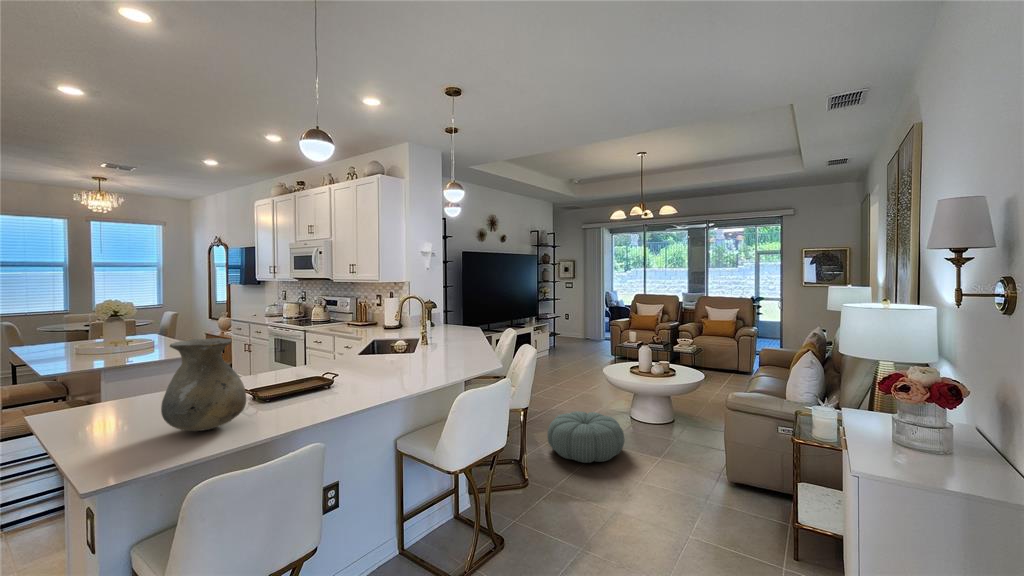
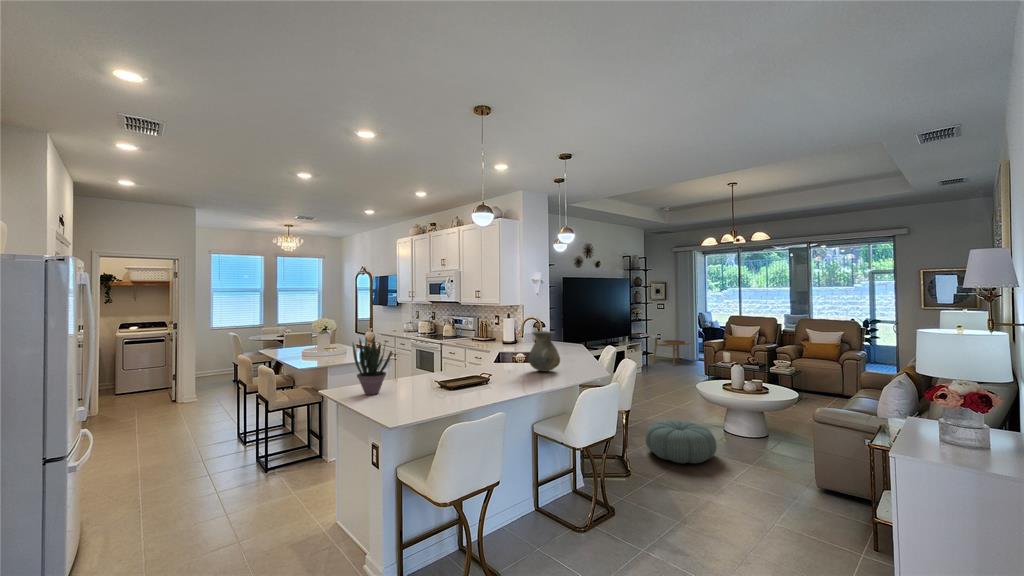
side table: none [555,316,596,346] -> present [649,335,690,365]
potted plant: none [65,323,155,420] -> present [353,337,392,395]
vase: present [161,338,246,431] -> present [528,331,560,371]

